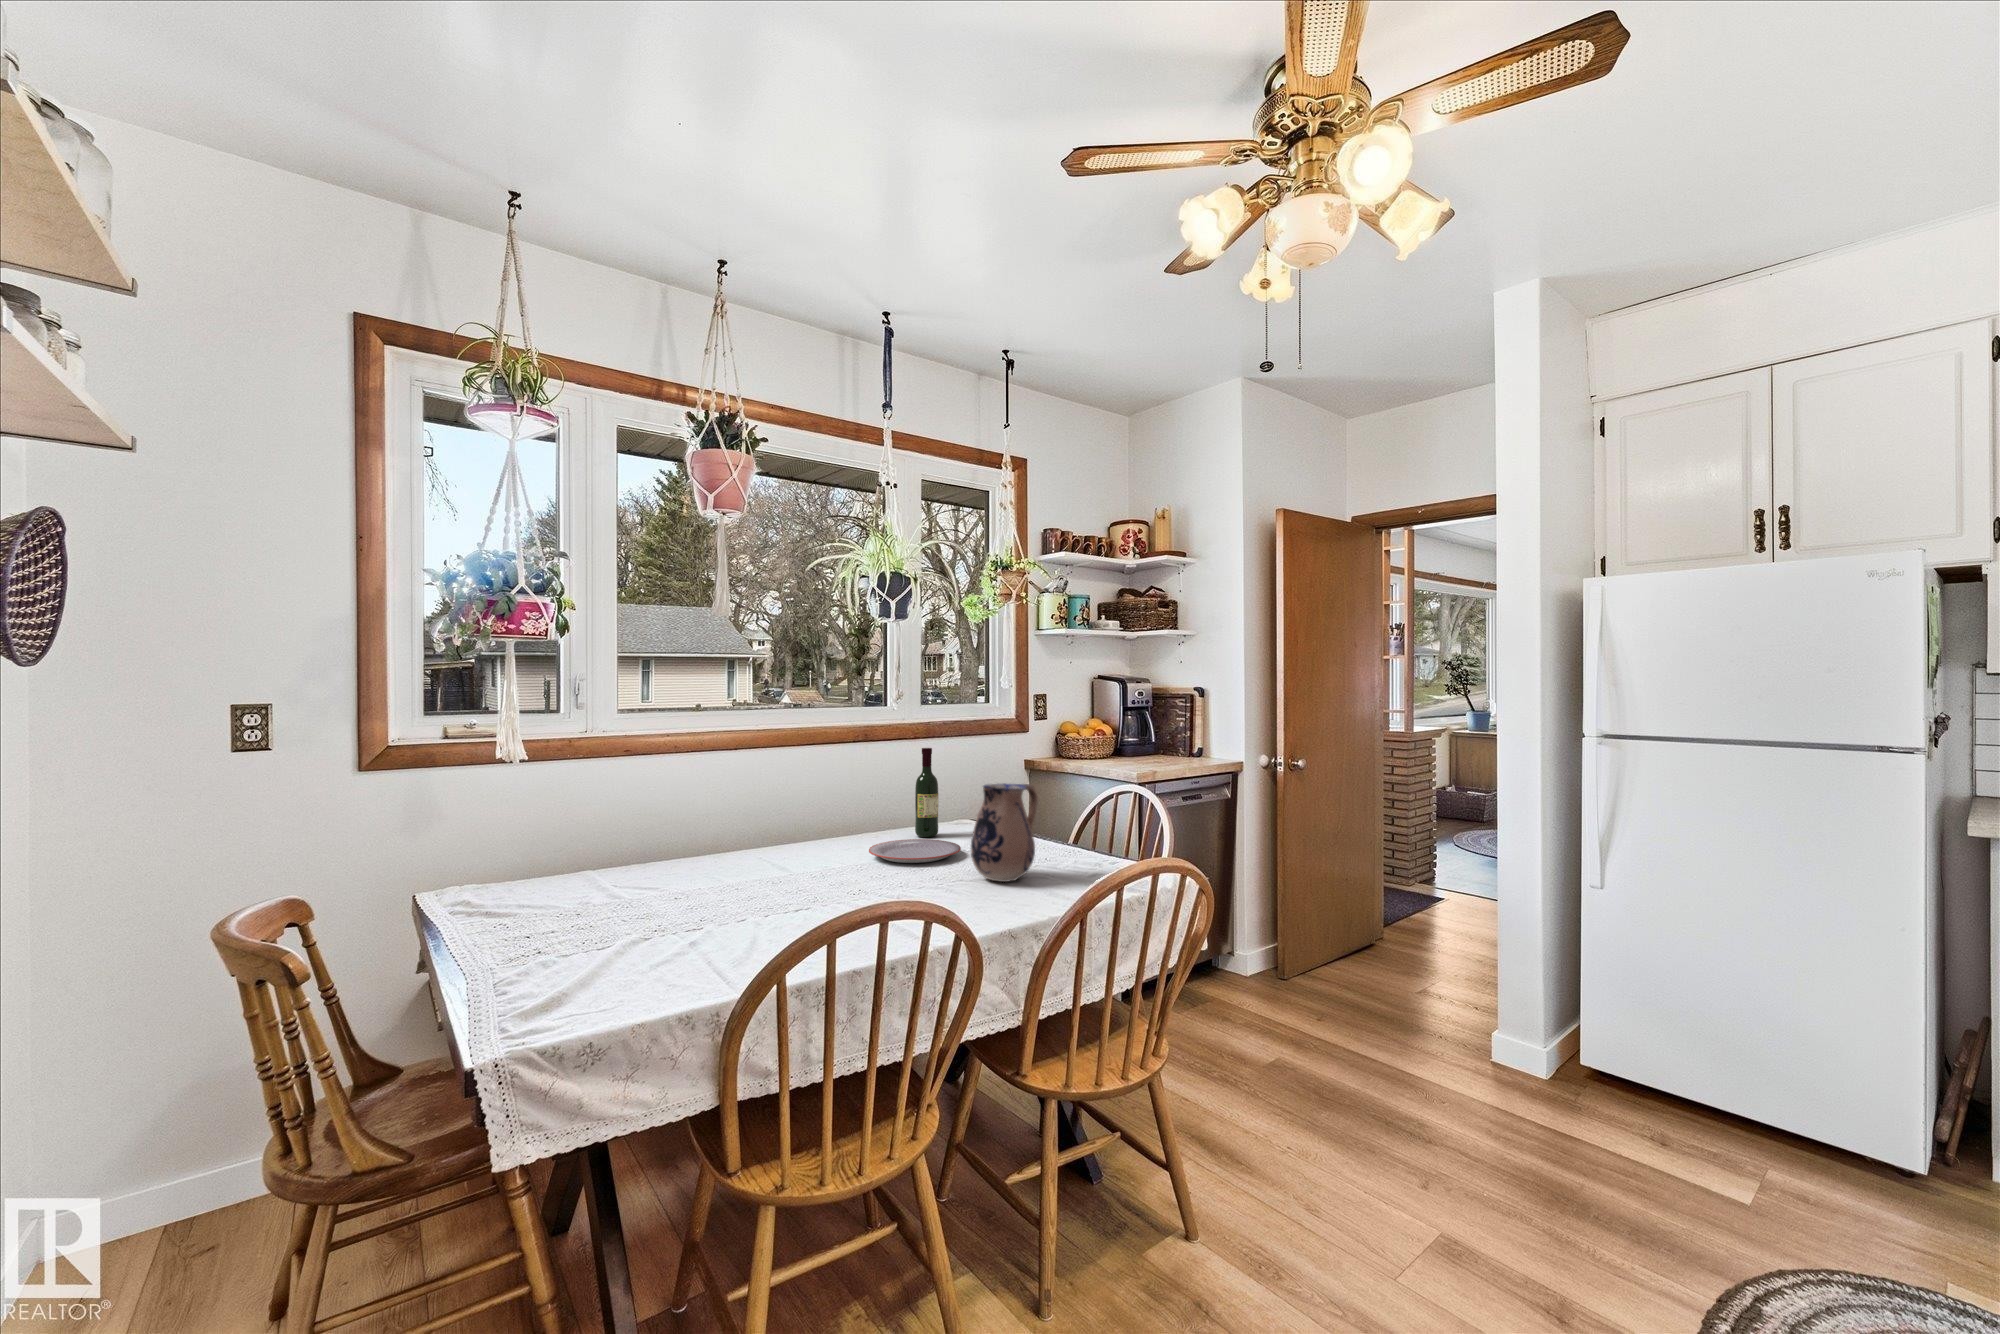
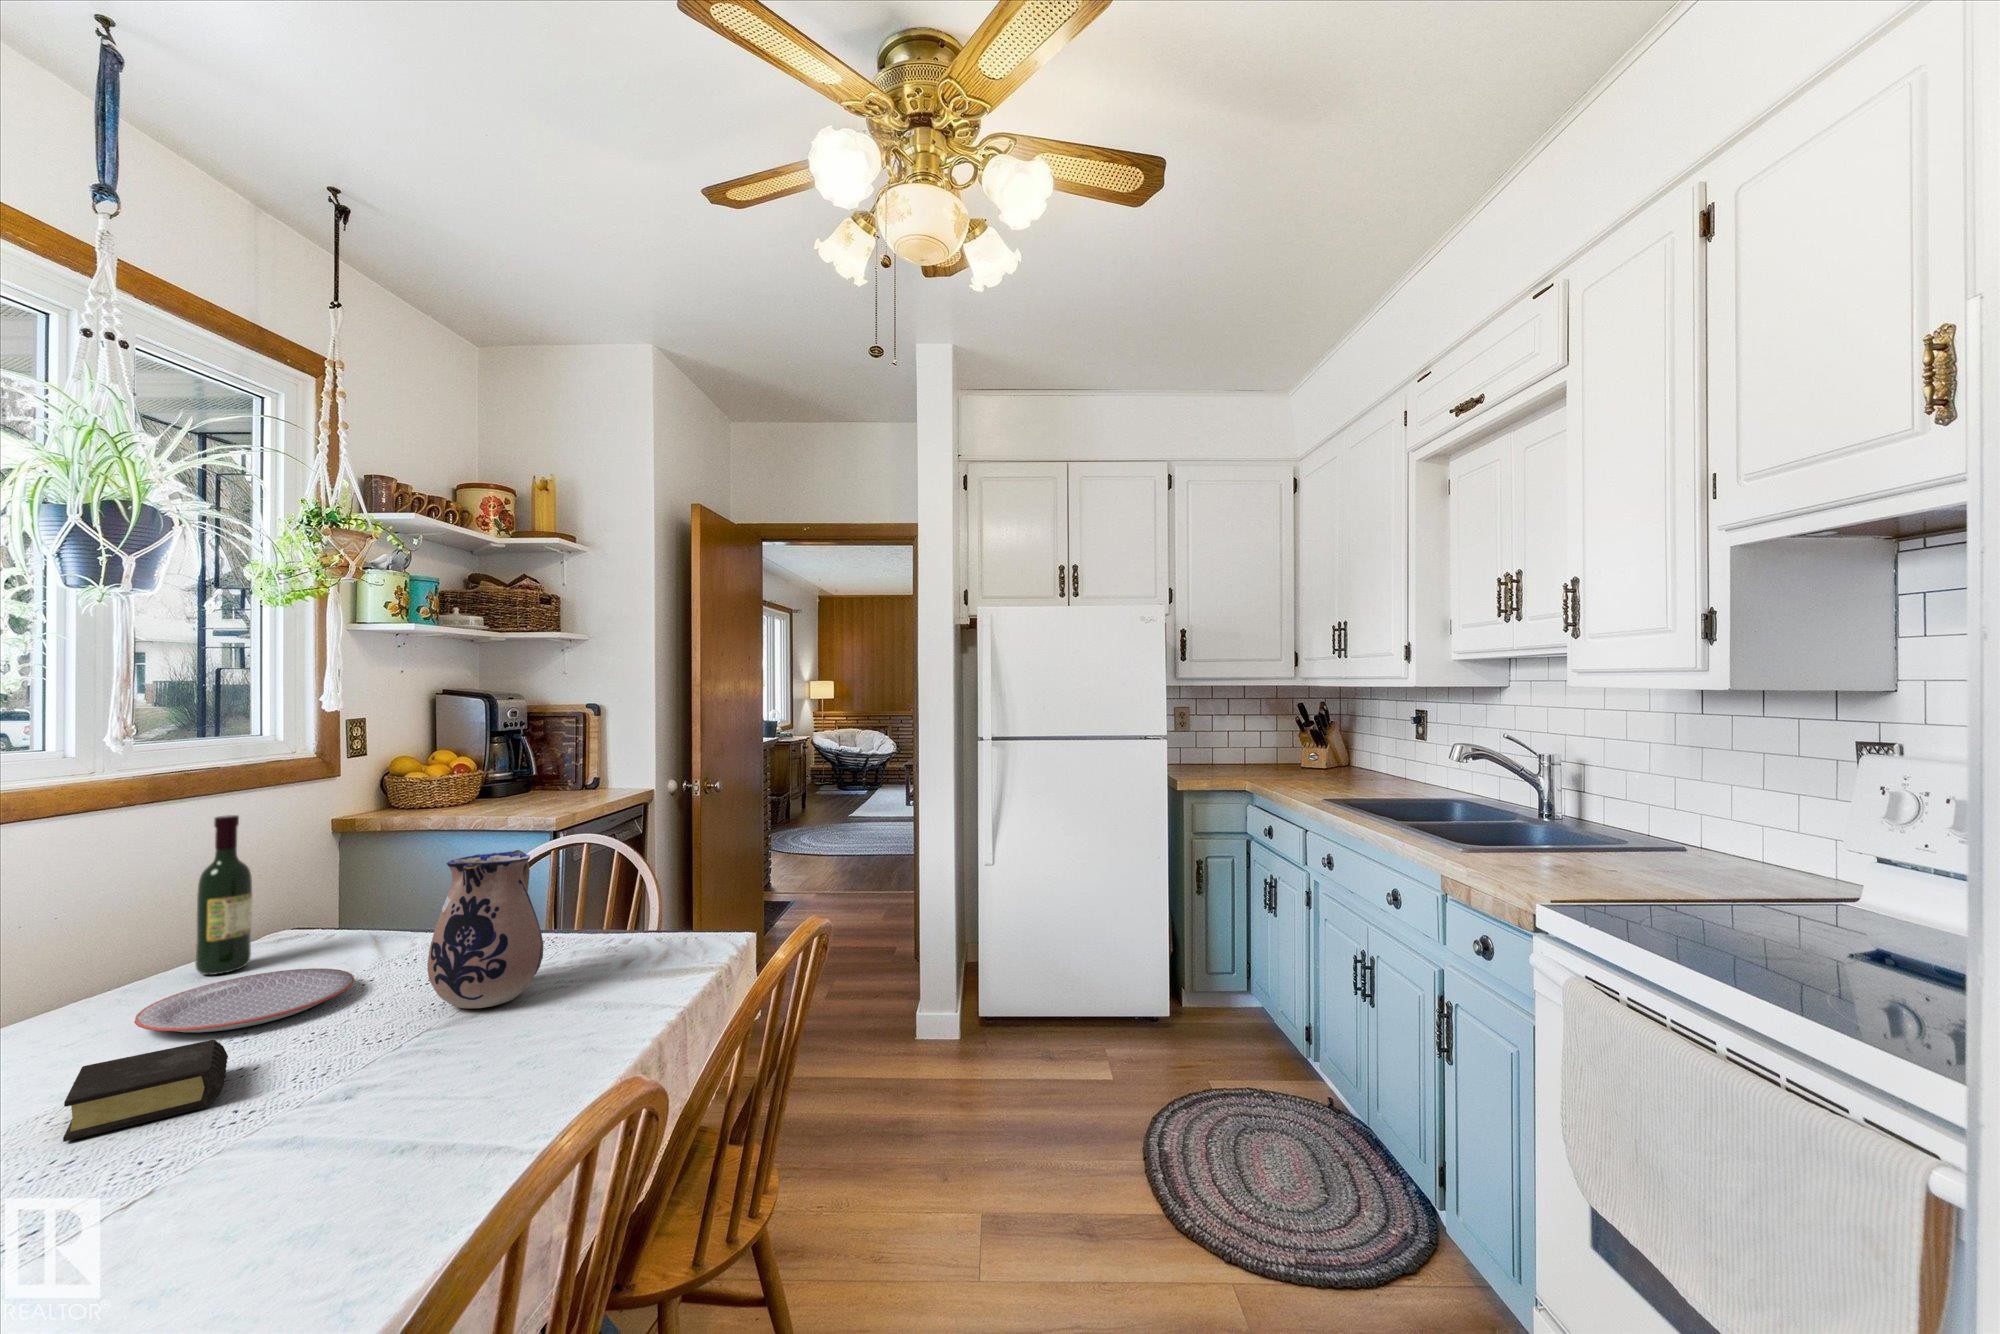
book: none [809,859,877,891] -> present [63,1040,228,1142]

